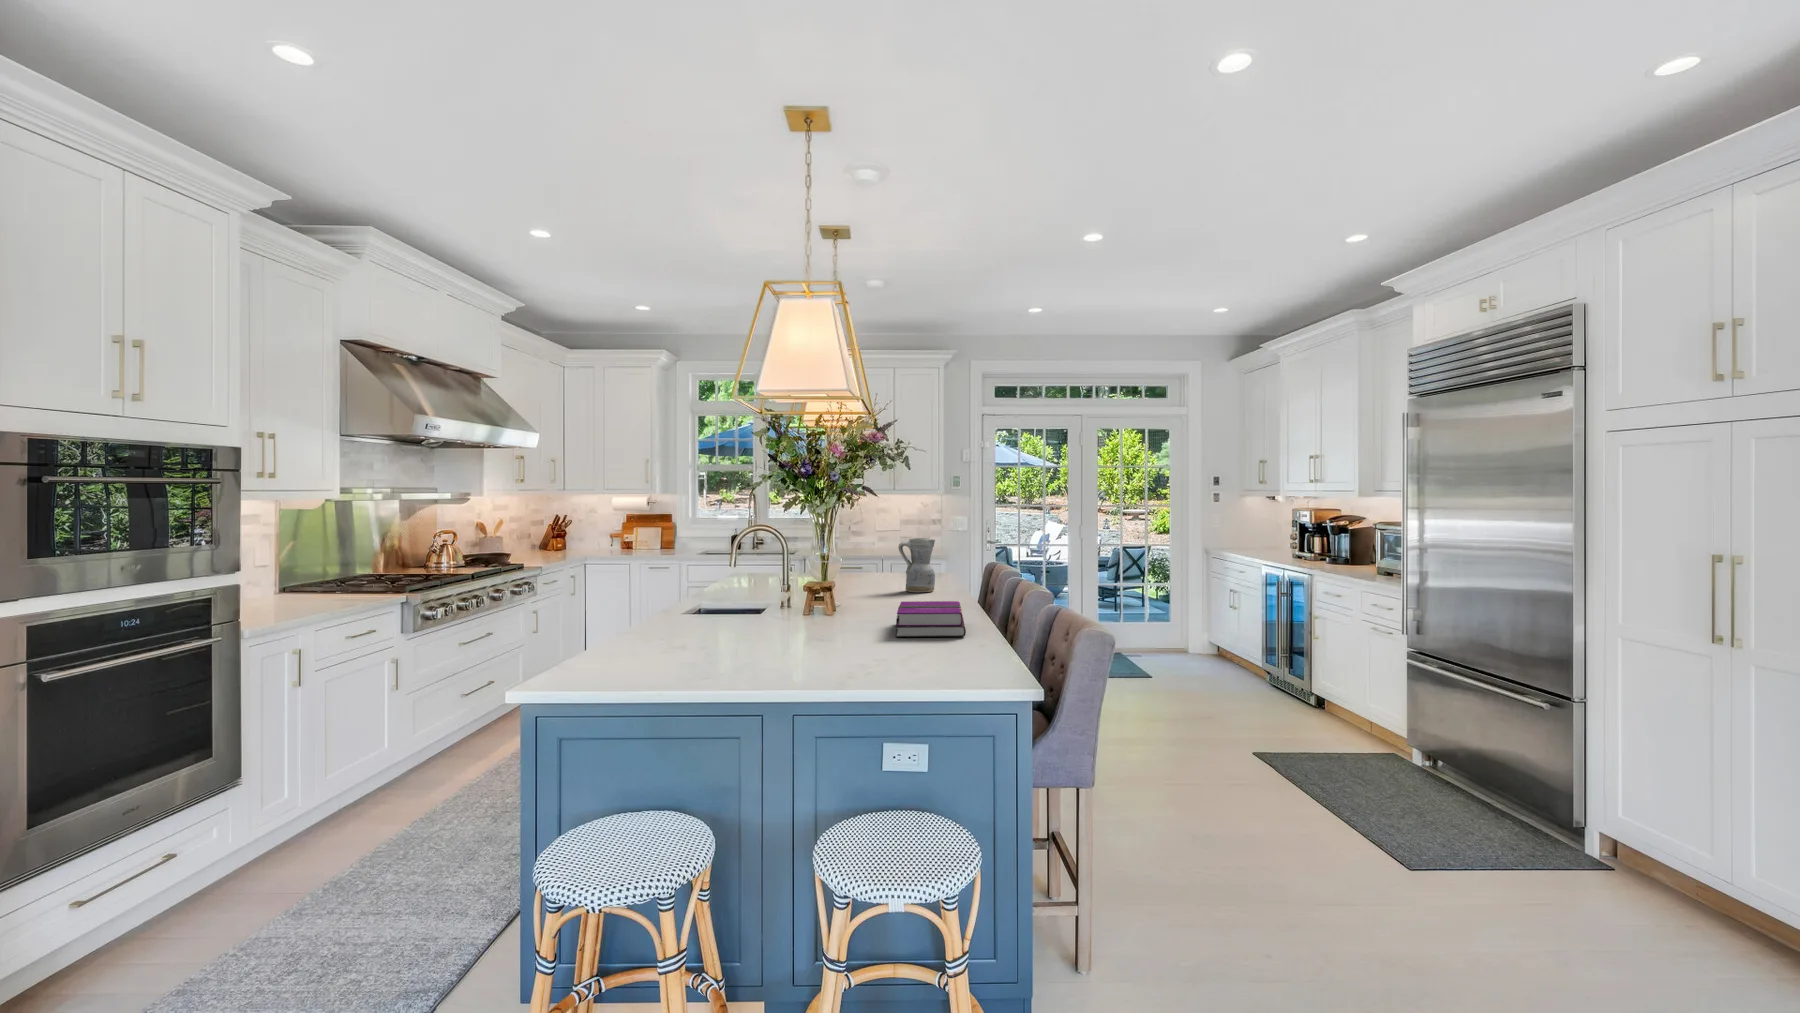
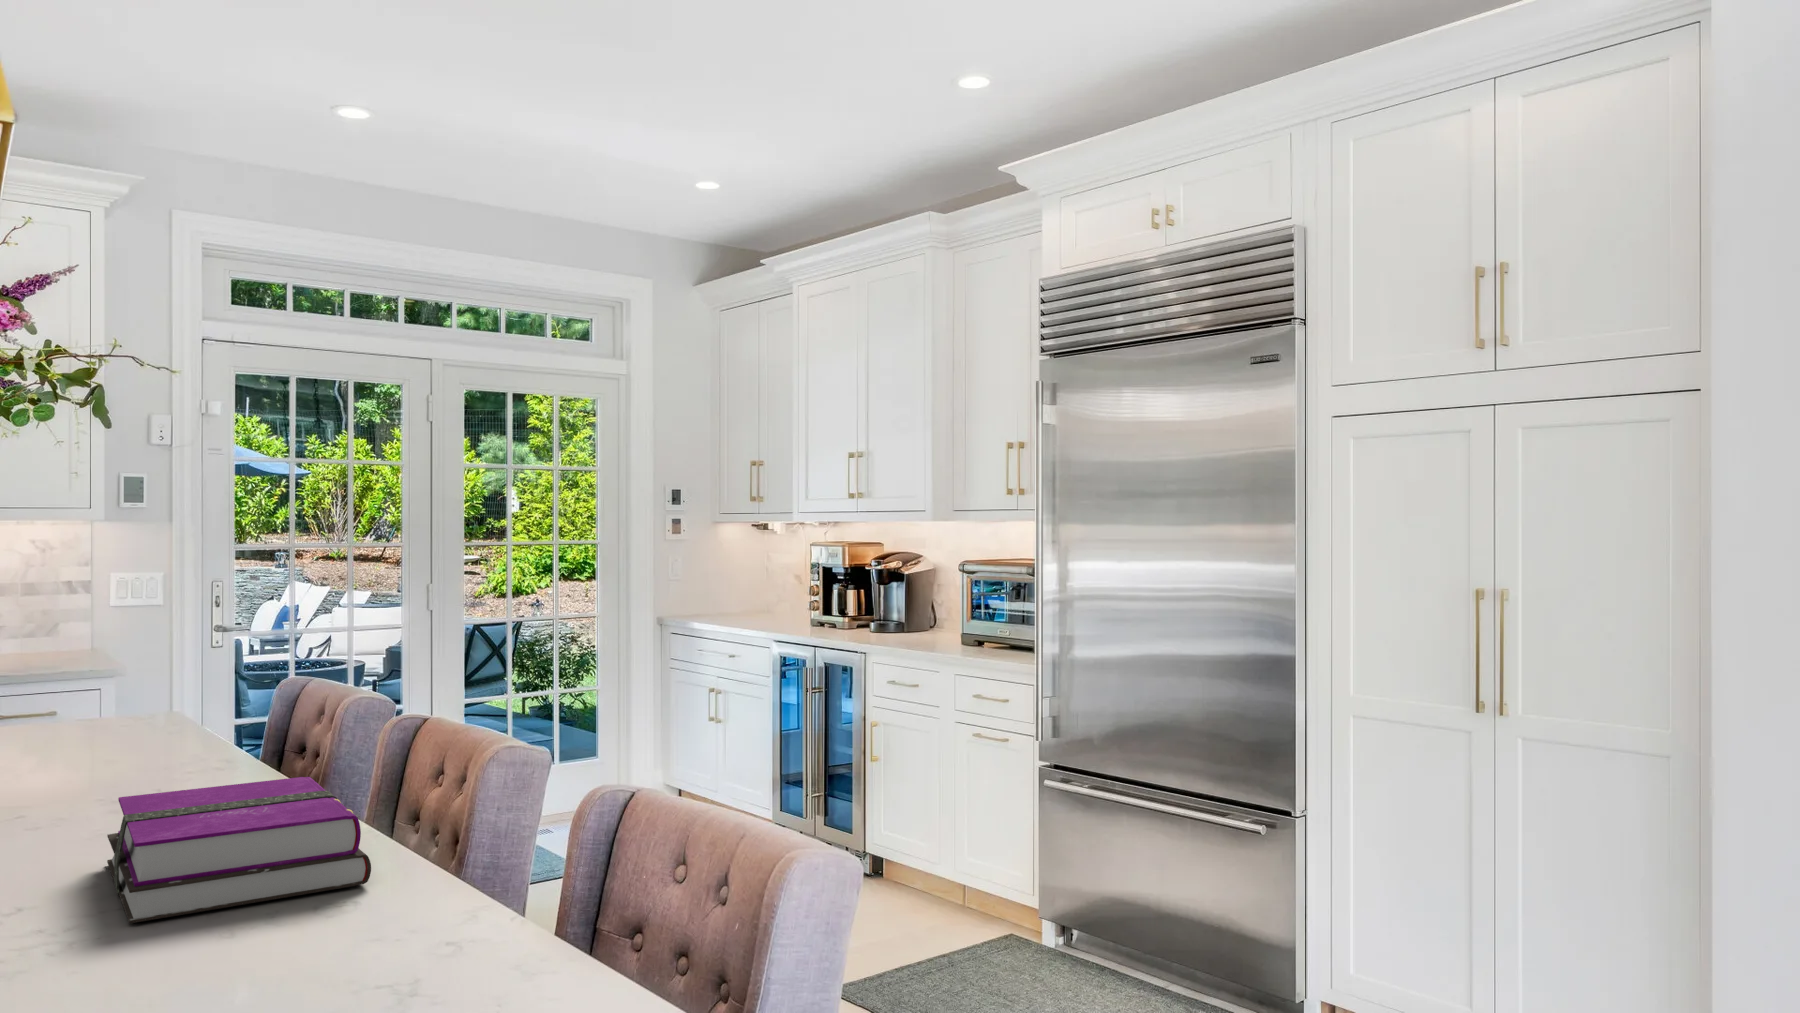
ceramic pitcher: present [899,538,935,592] -> none [49,608,165,754]

